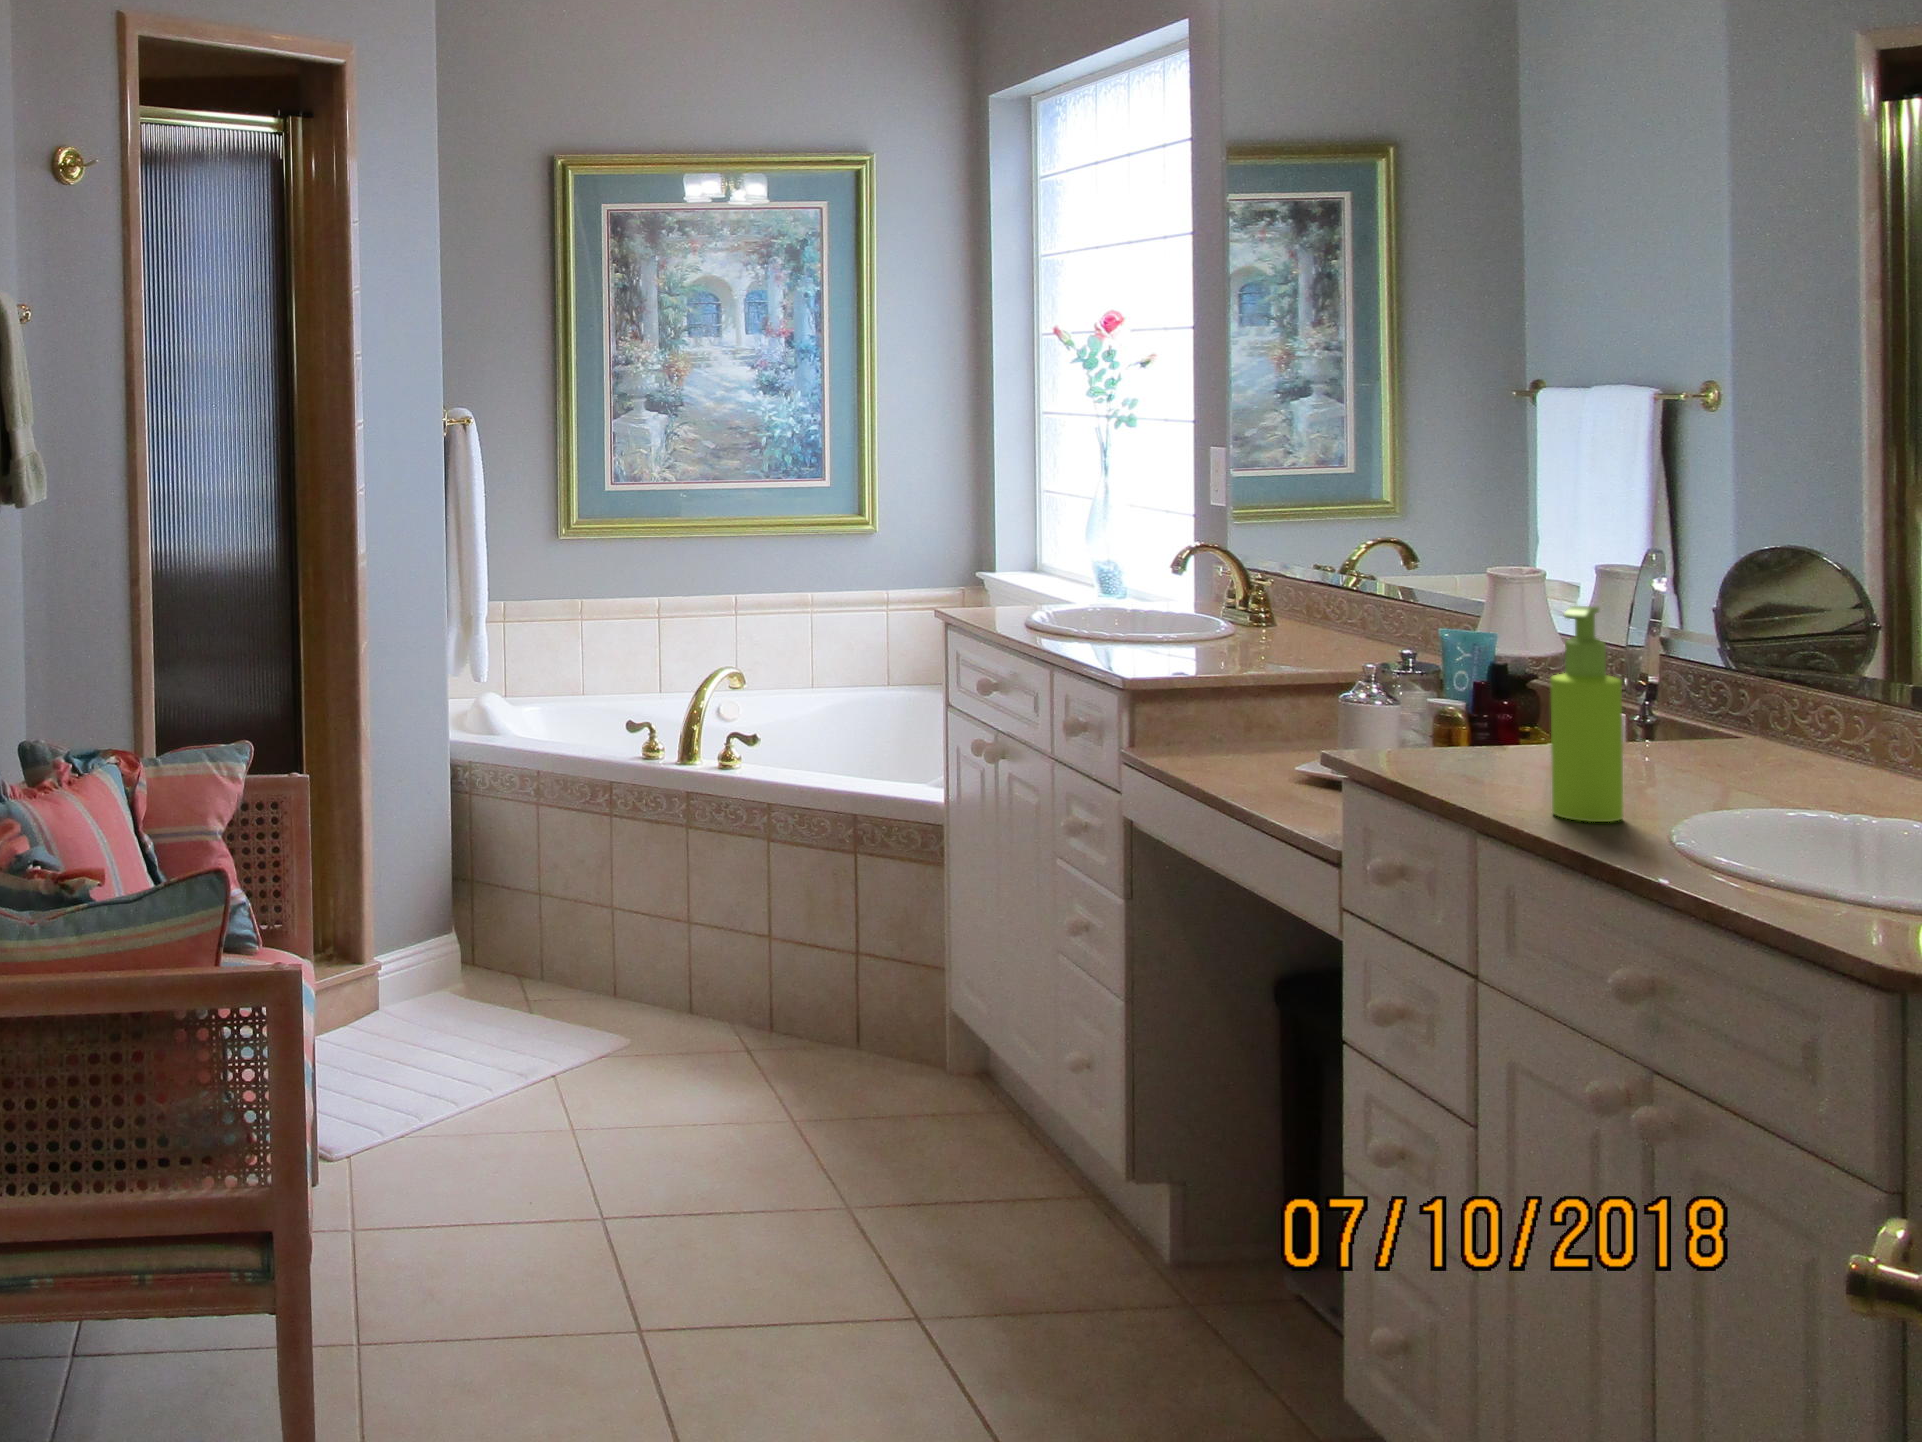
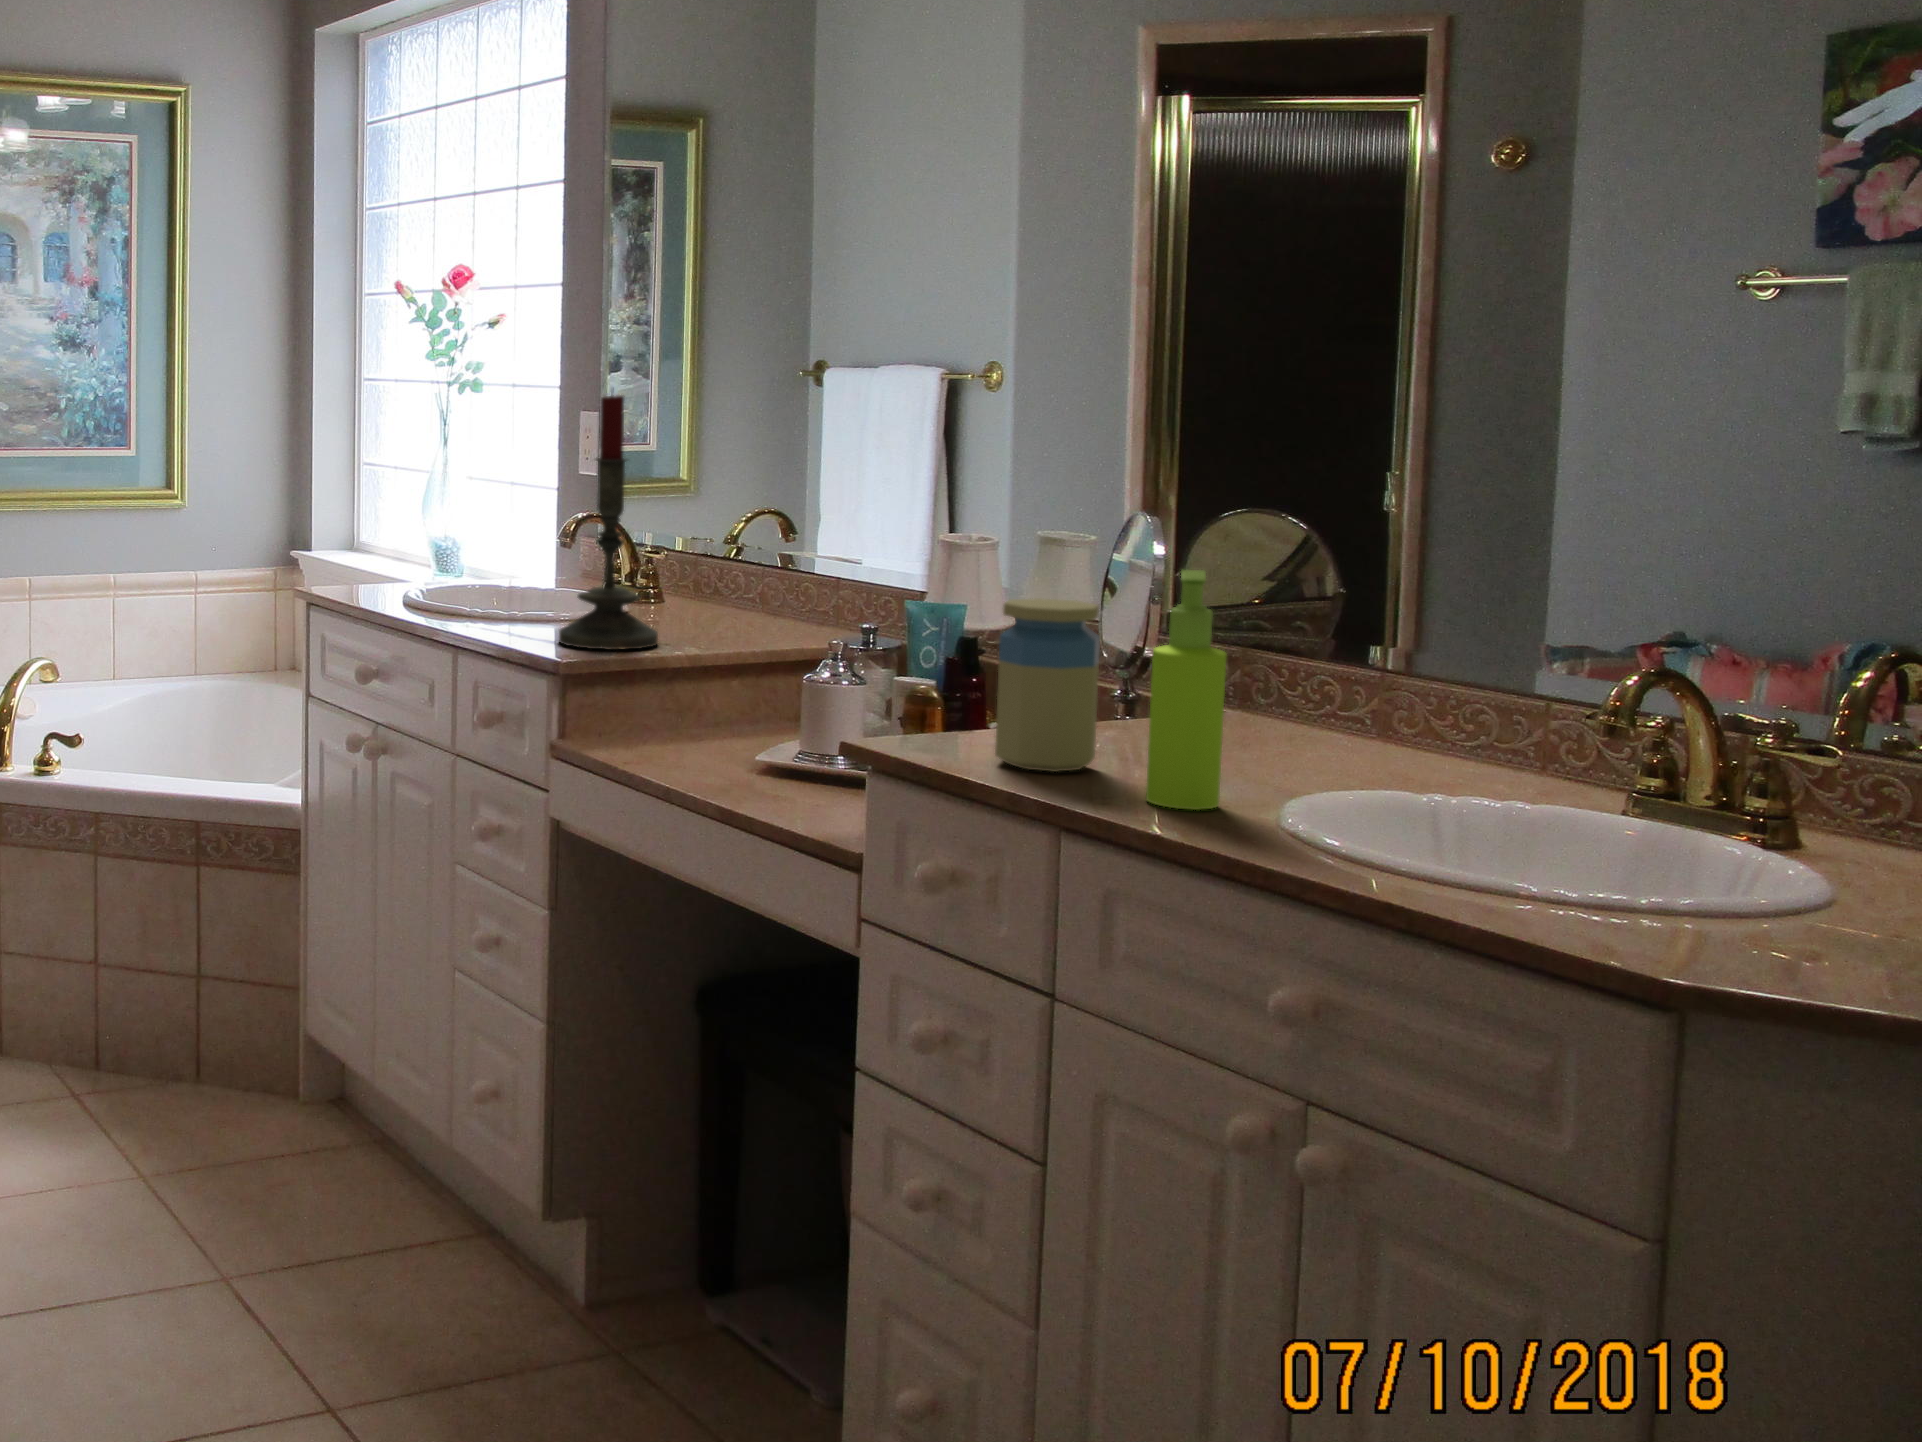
candle: none [1137,431,1233,668] -> present [559,394,658,650]
jar: none [1435,629,1537,785] -> present [995,598,1100,772]

